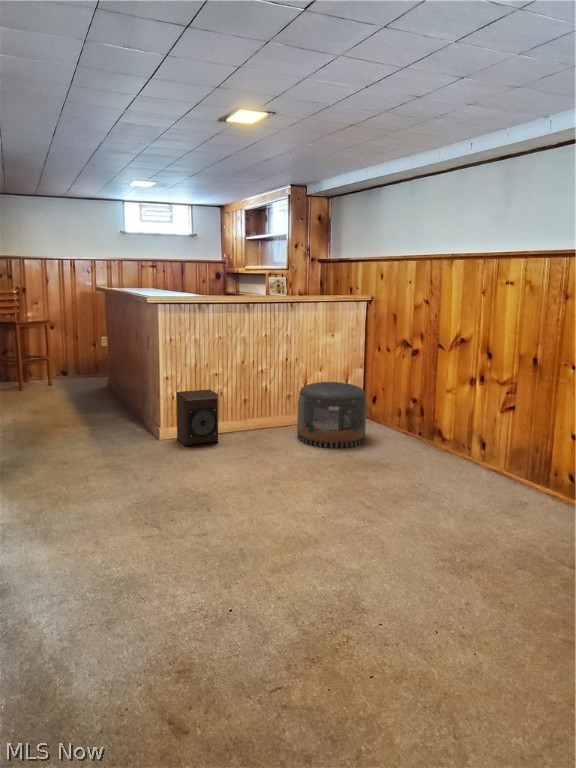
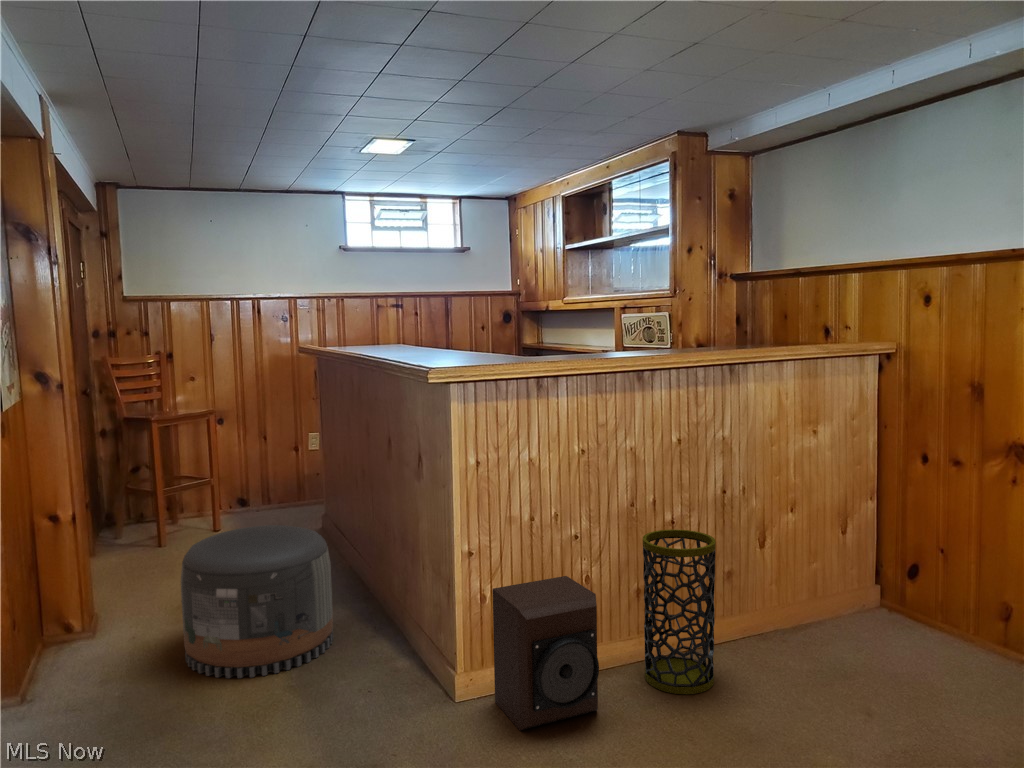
trash can: none [243,373,274,439] -> present [643,530,716,694]
pouf: present [297,382,367,448] -> present [181,525,333,678]

